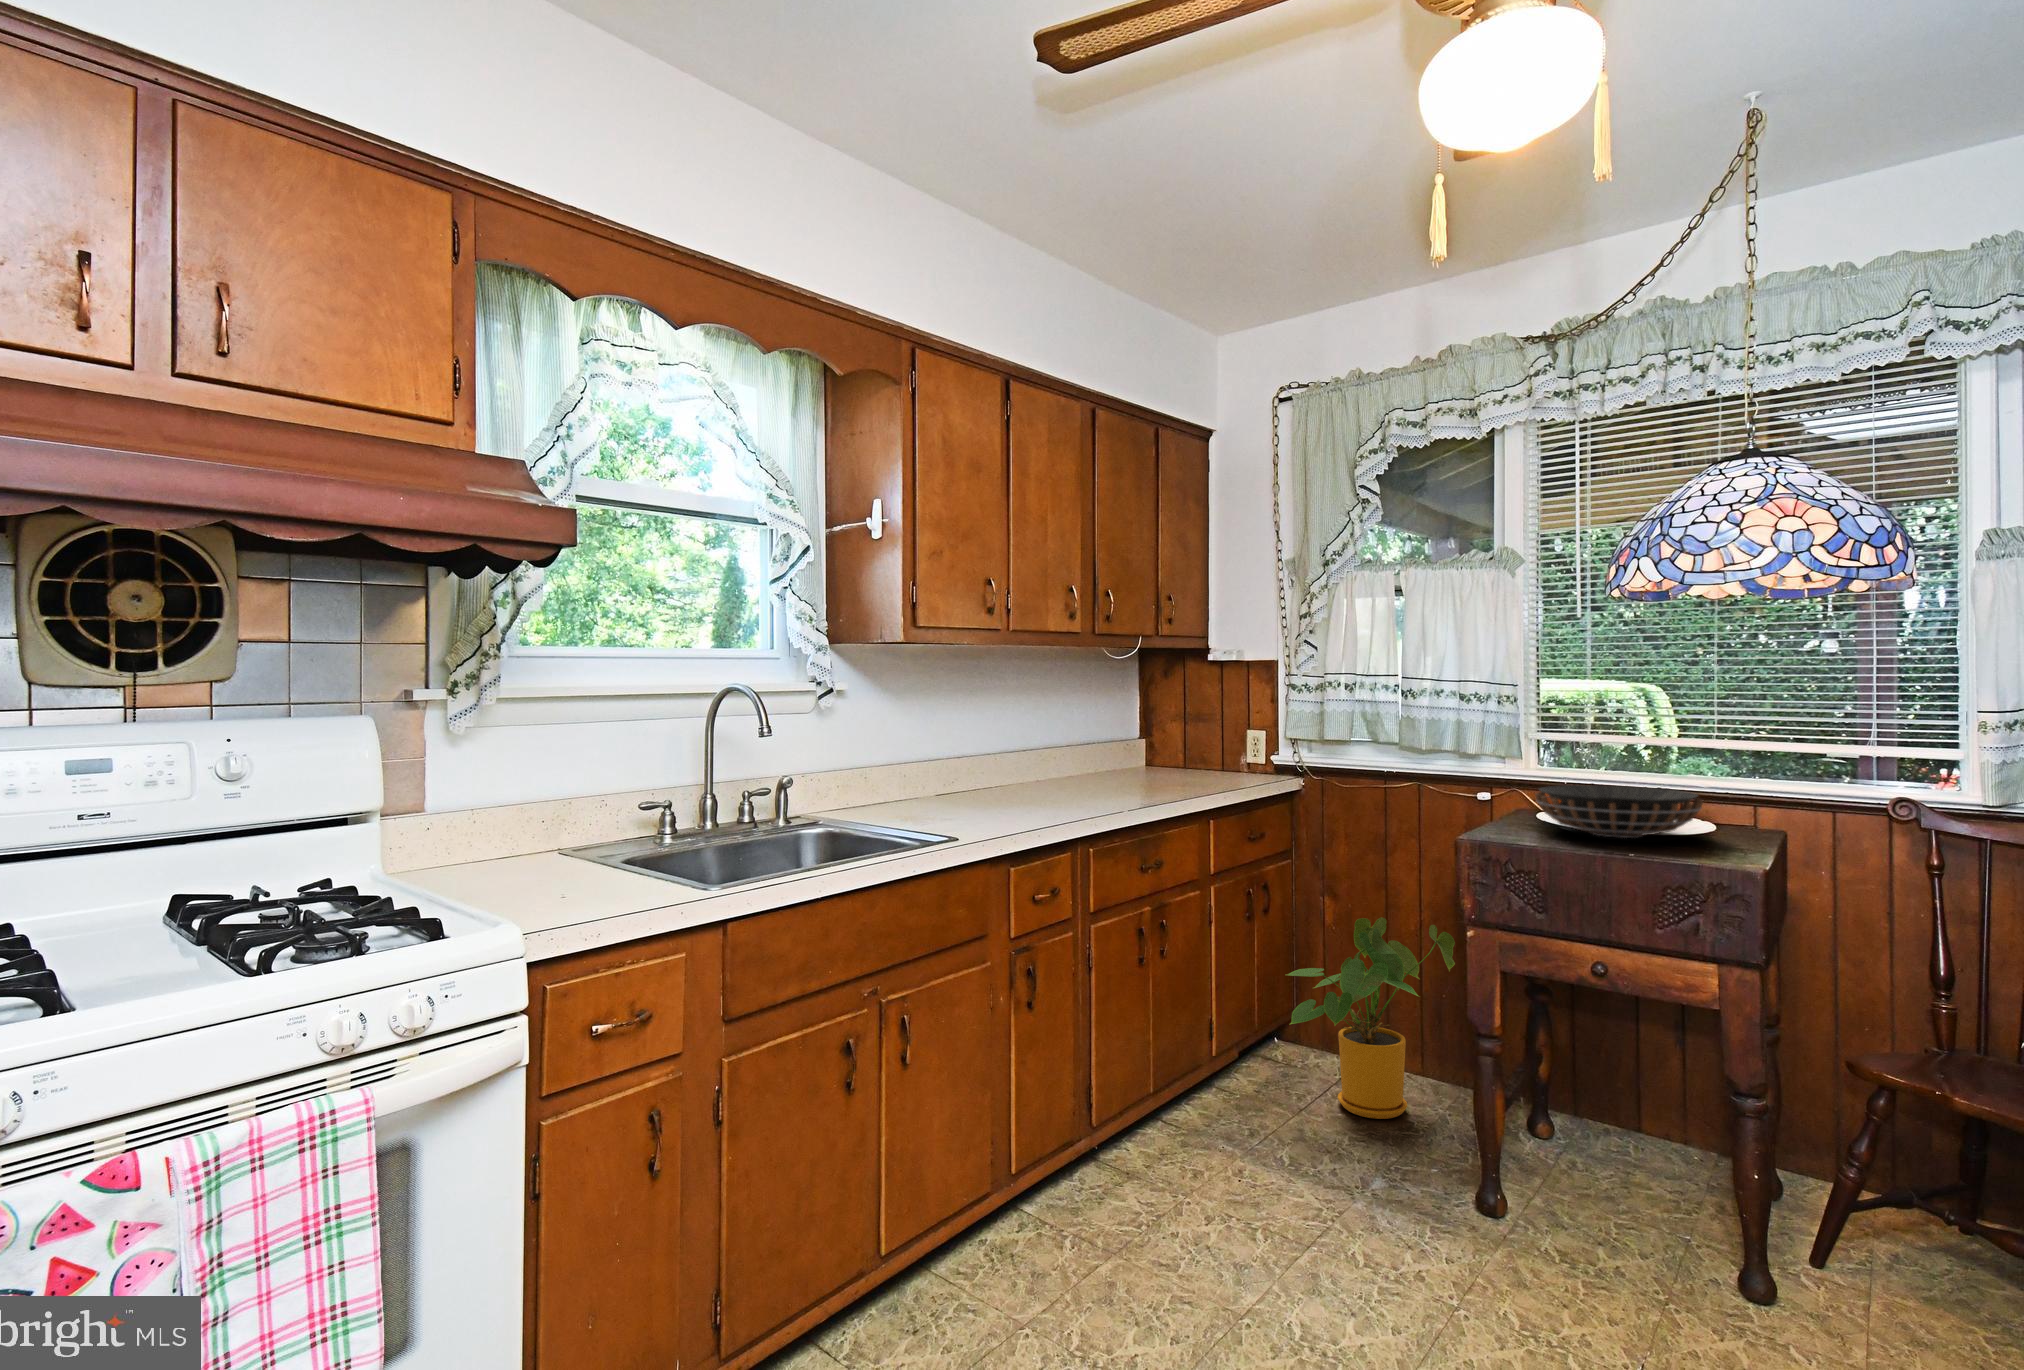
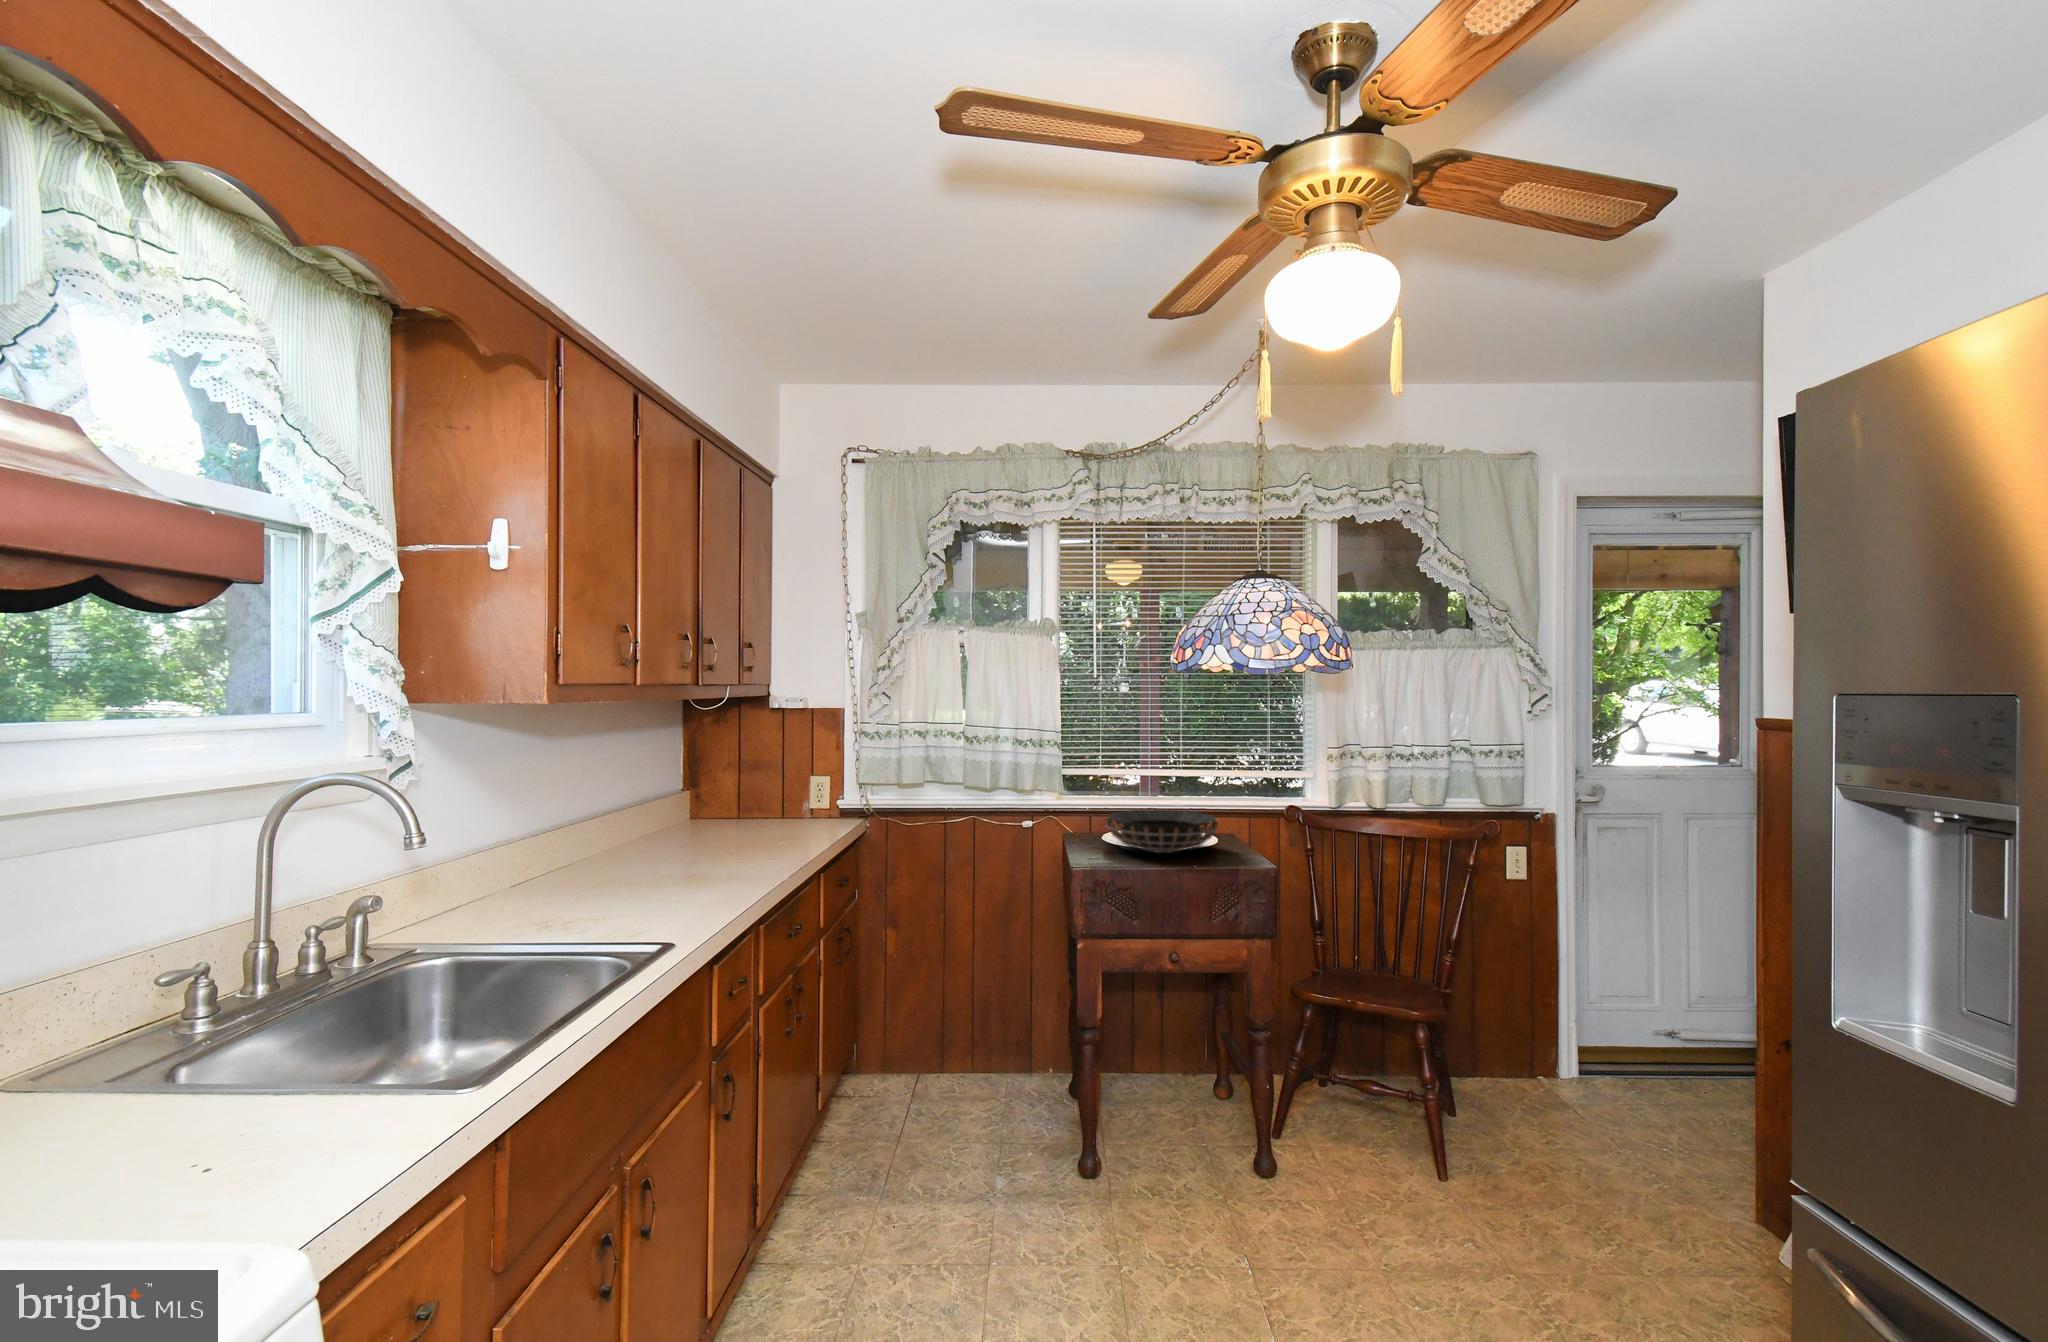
house plant: present [1287,918,1455,1119] -> none [886,932,1013,1116]

